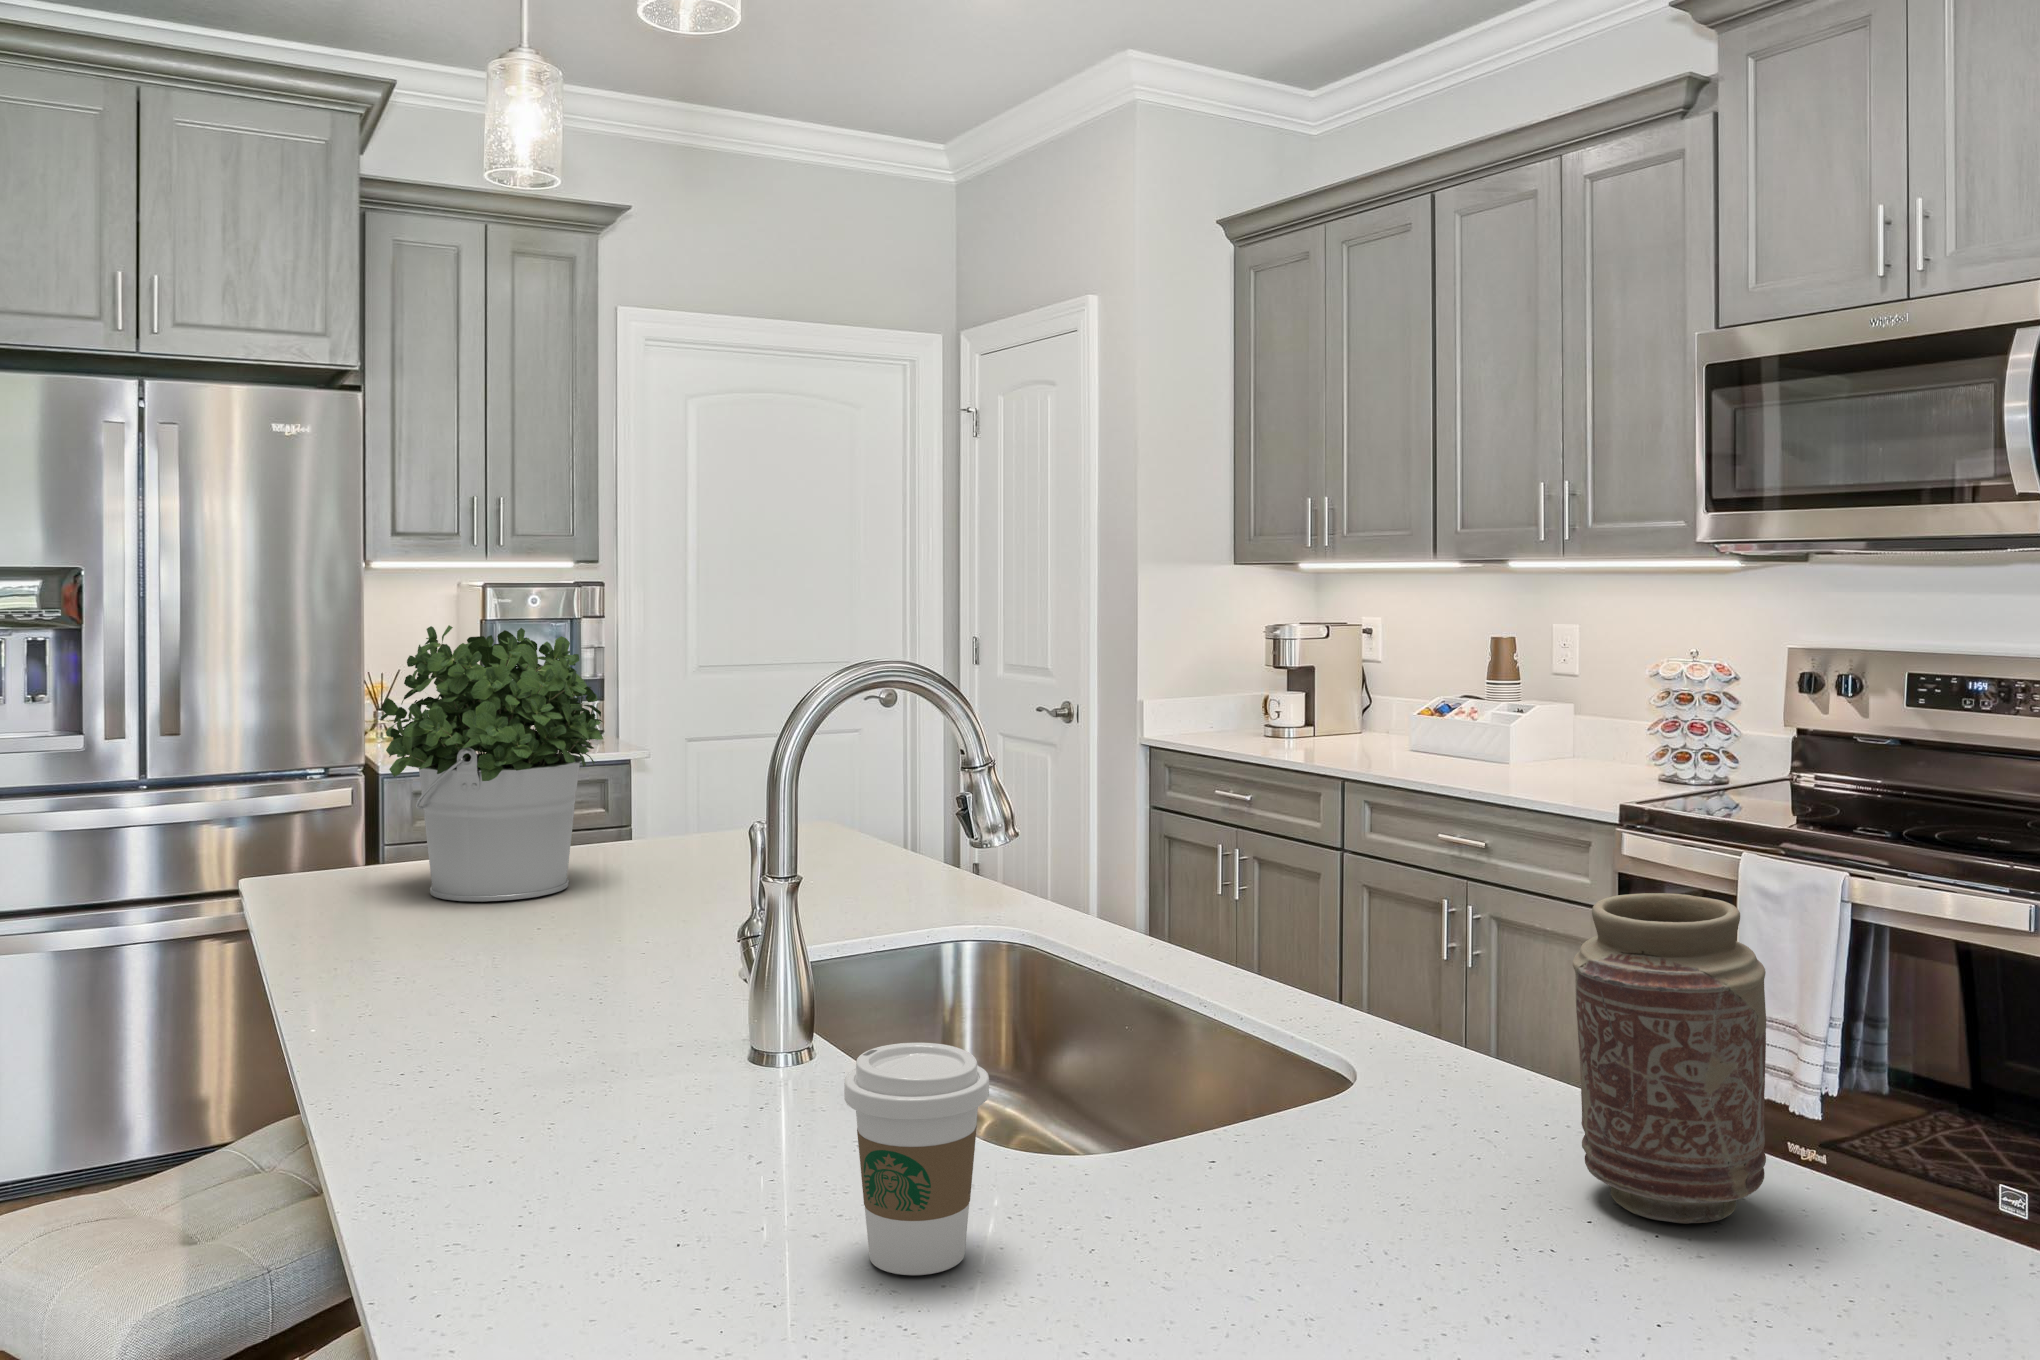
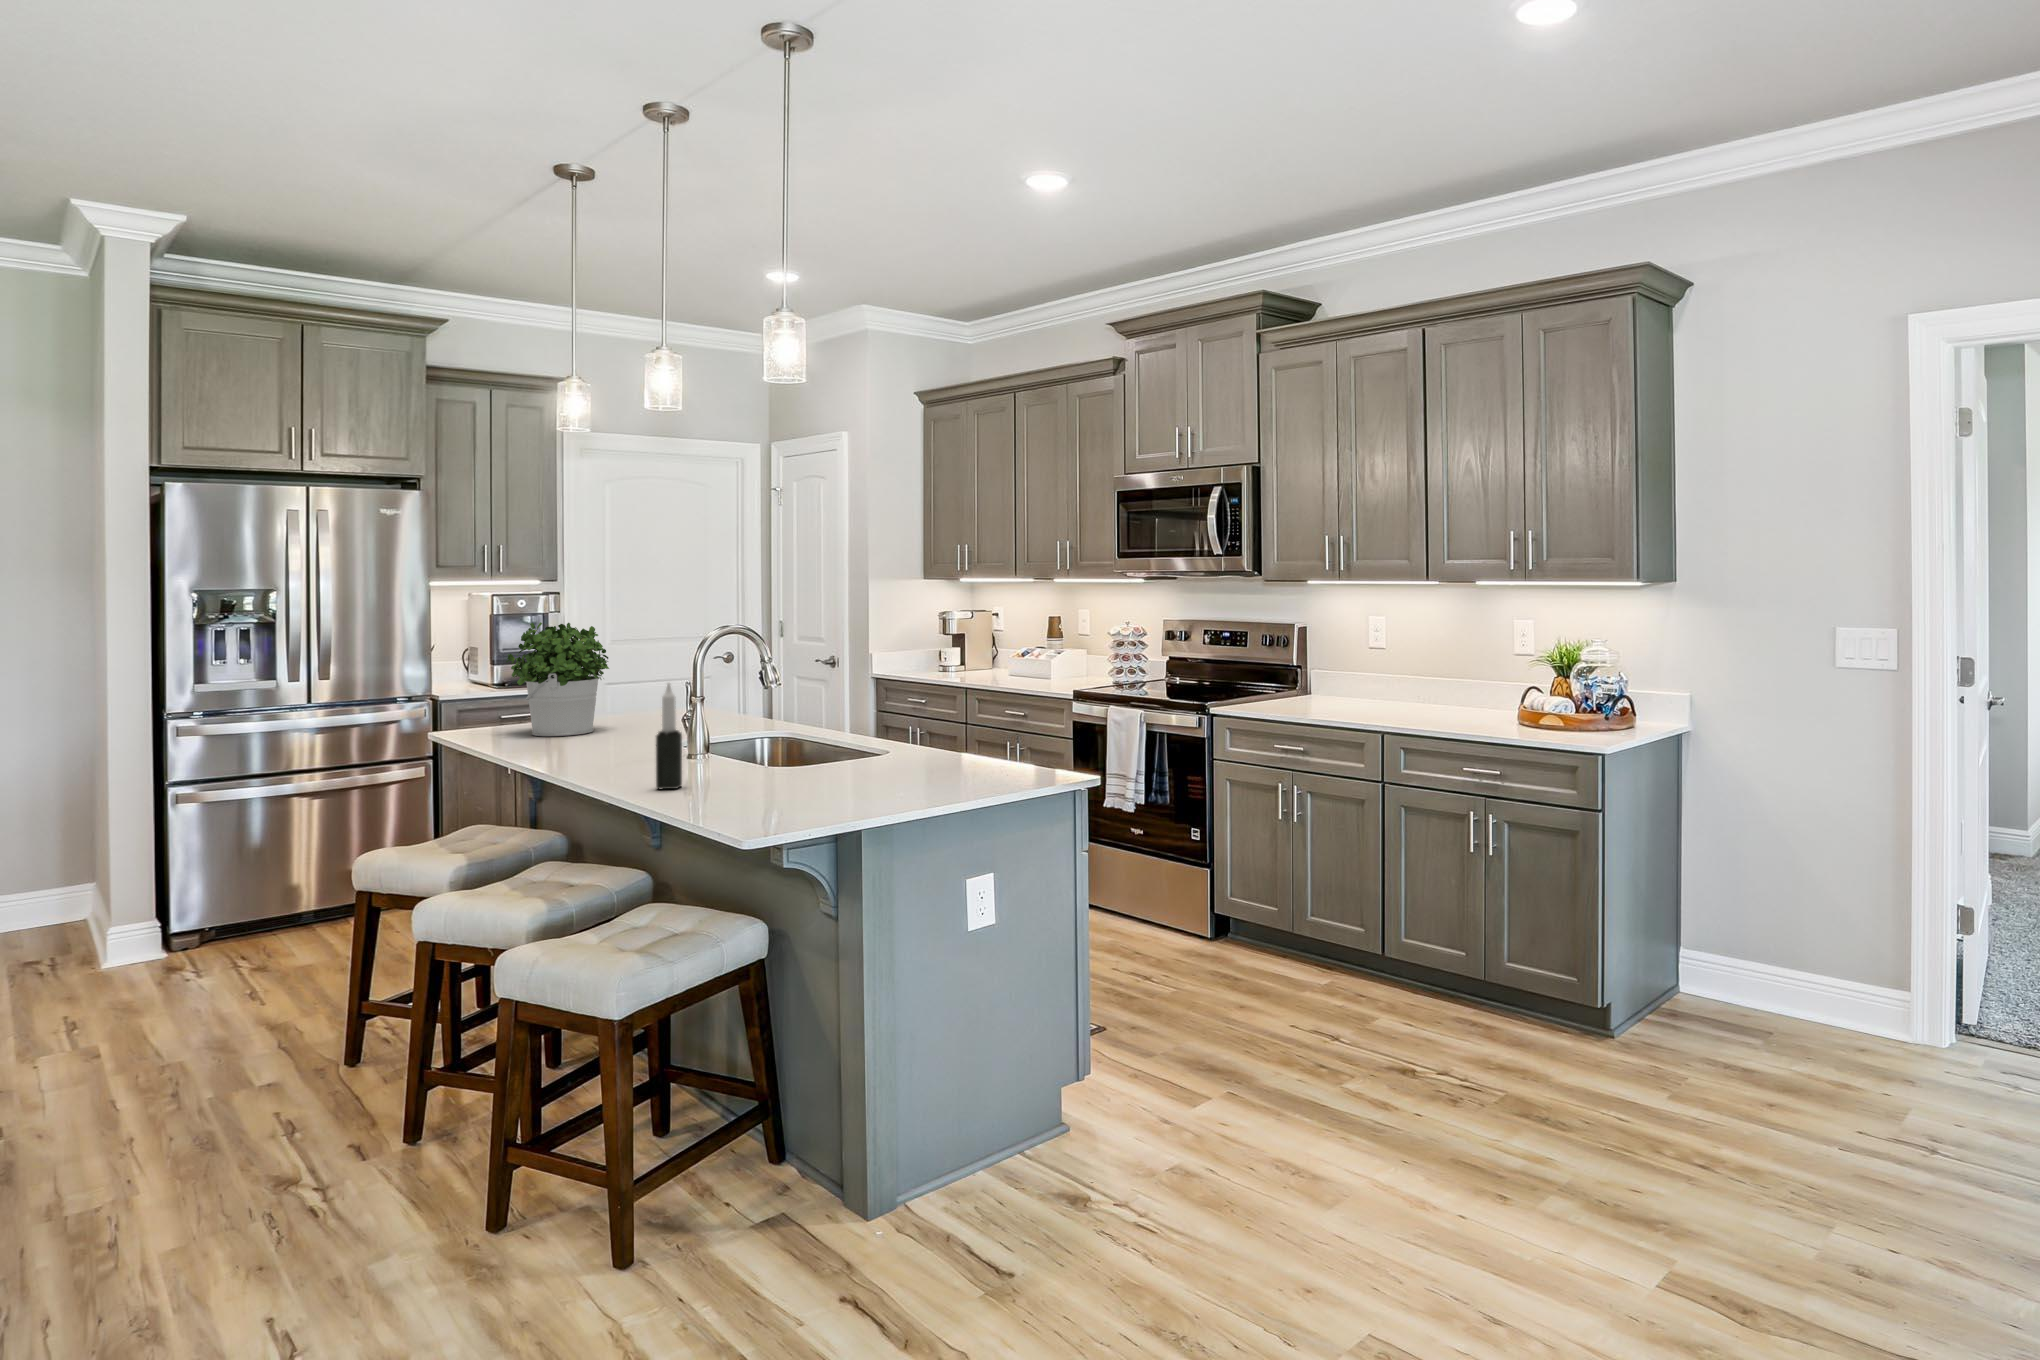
candle: none [590,838,688,1257] -> present [656,683,682,789]
vase: present [1573,893,1766,1224] -> none [928,692,976,773]
coffee cup: present [844,1043,989,1275] -> none [727,734,766,788]

